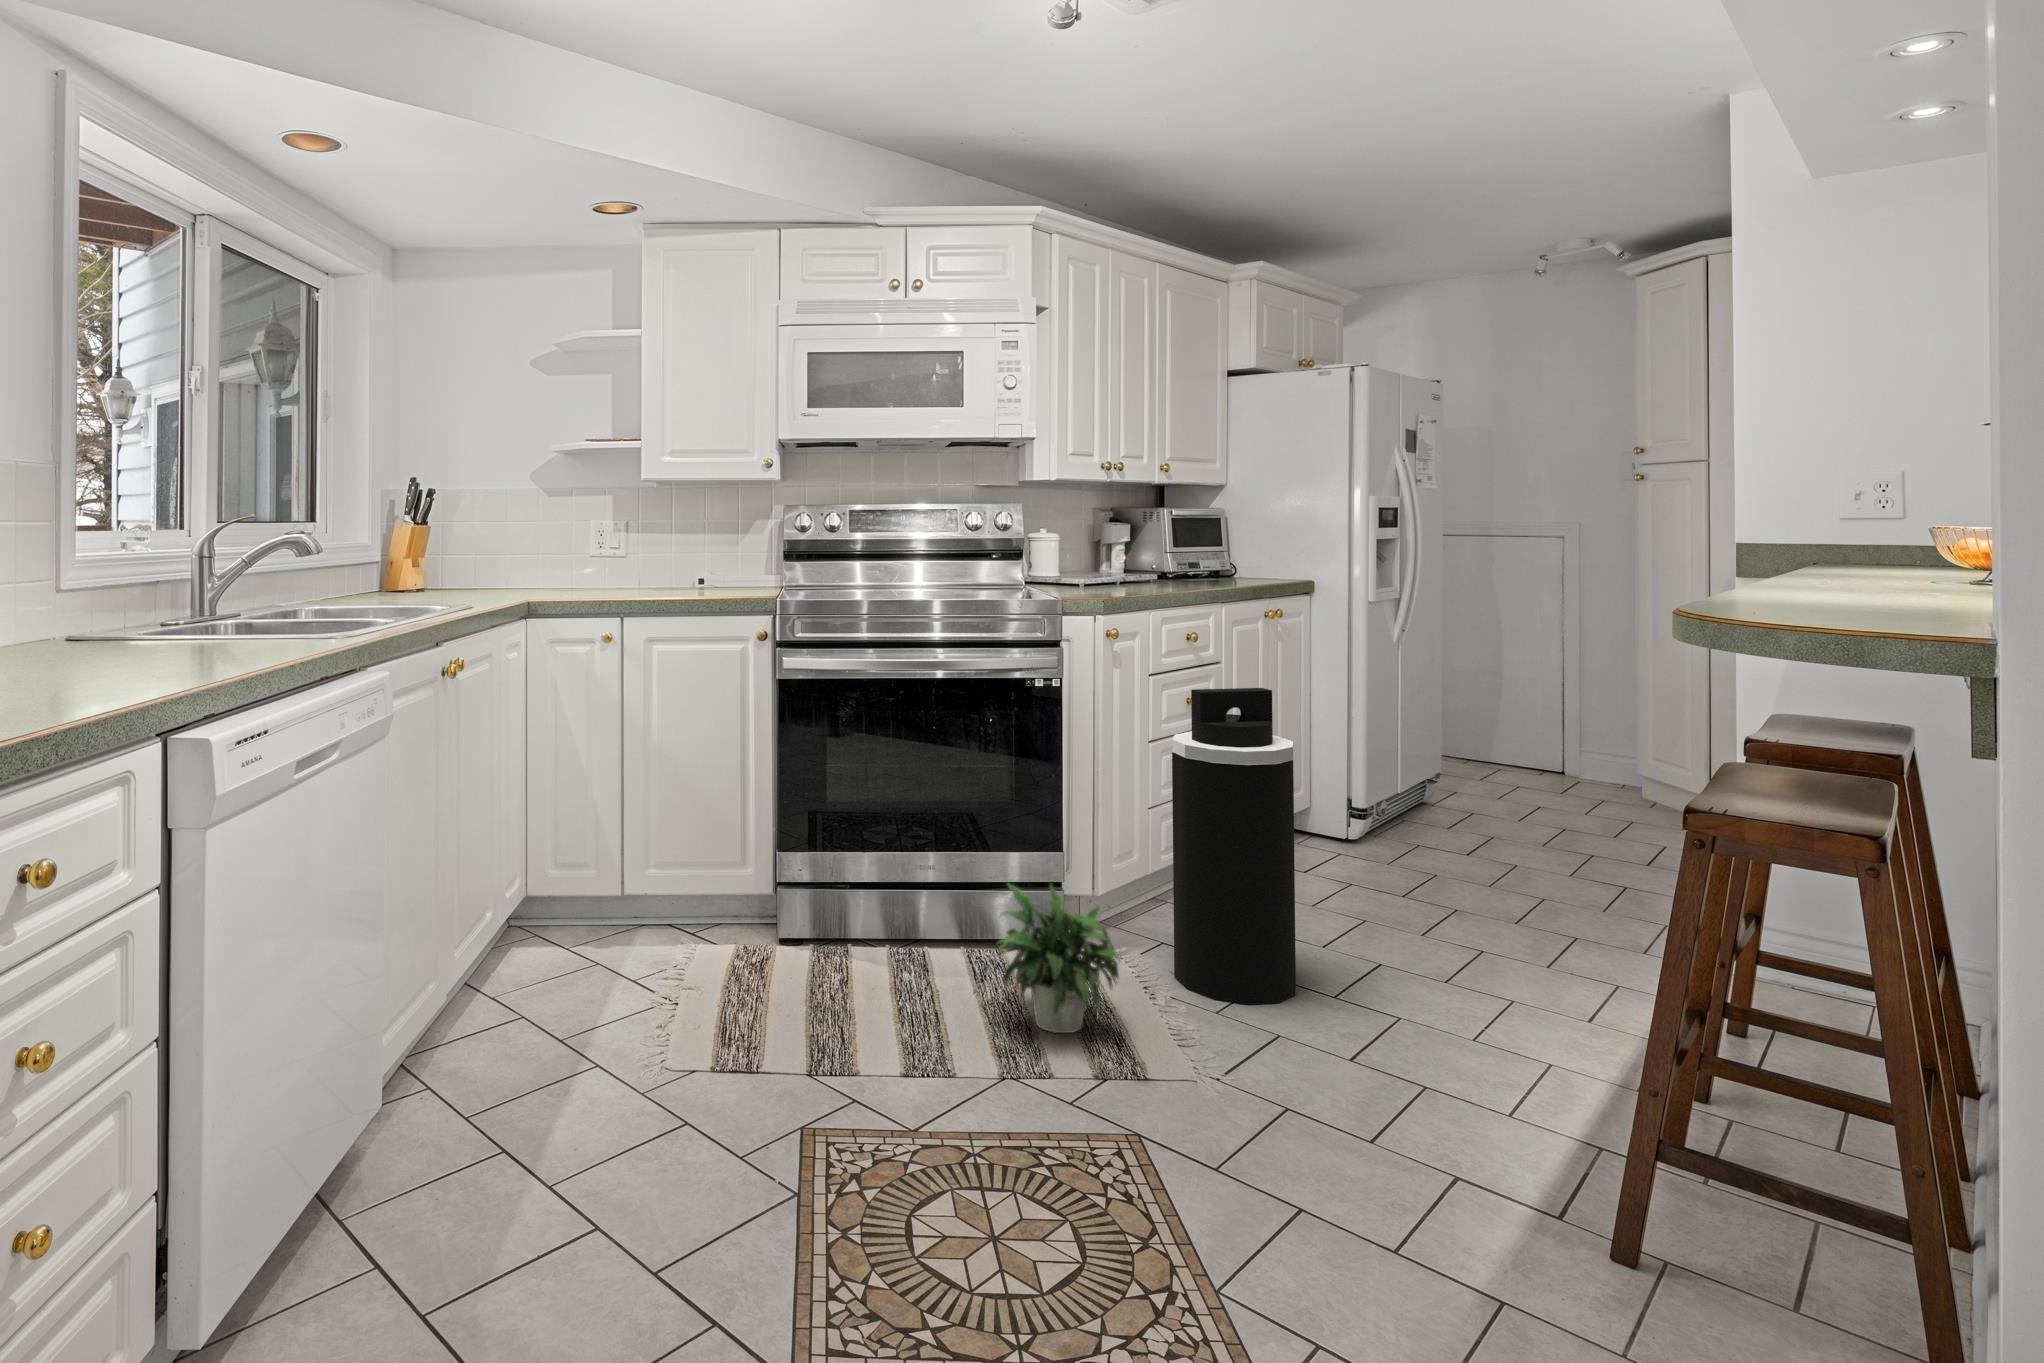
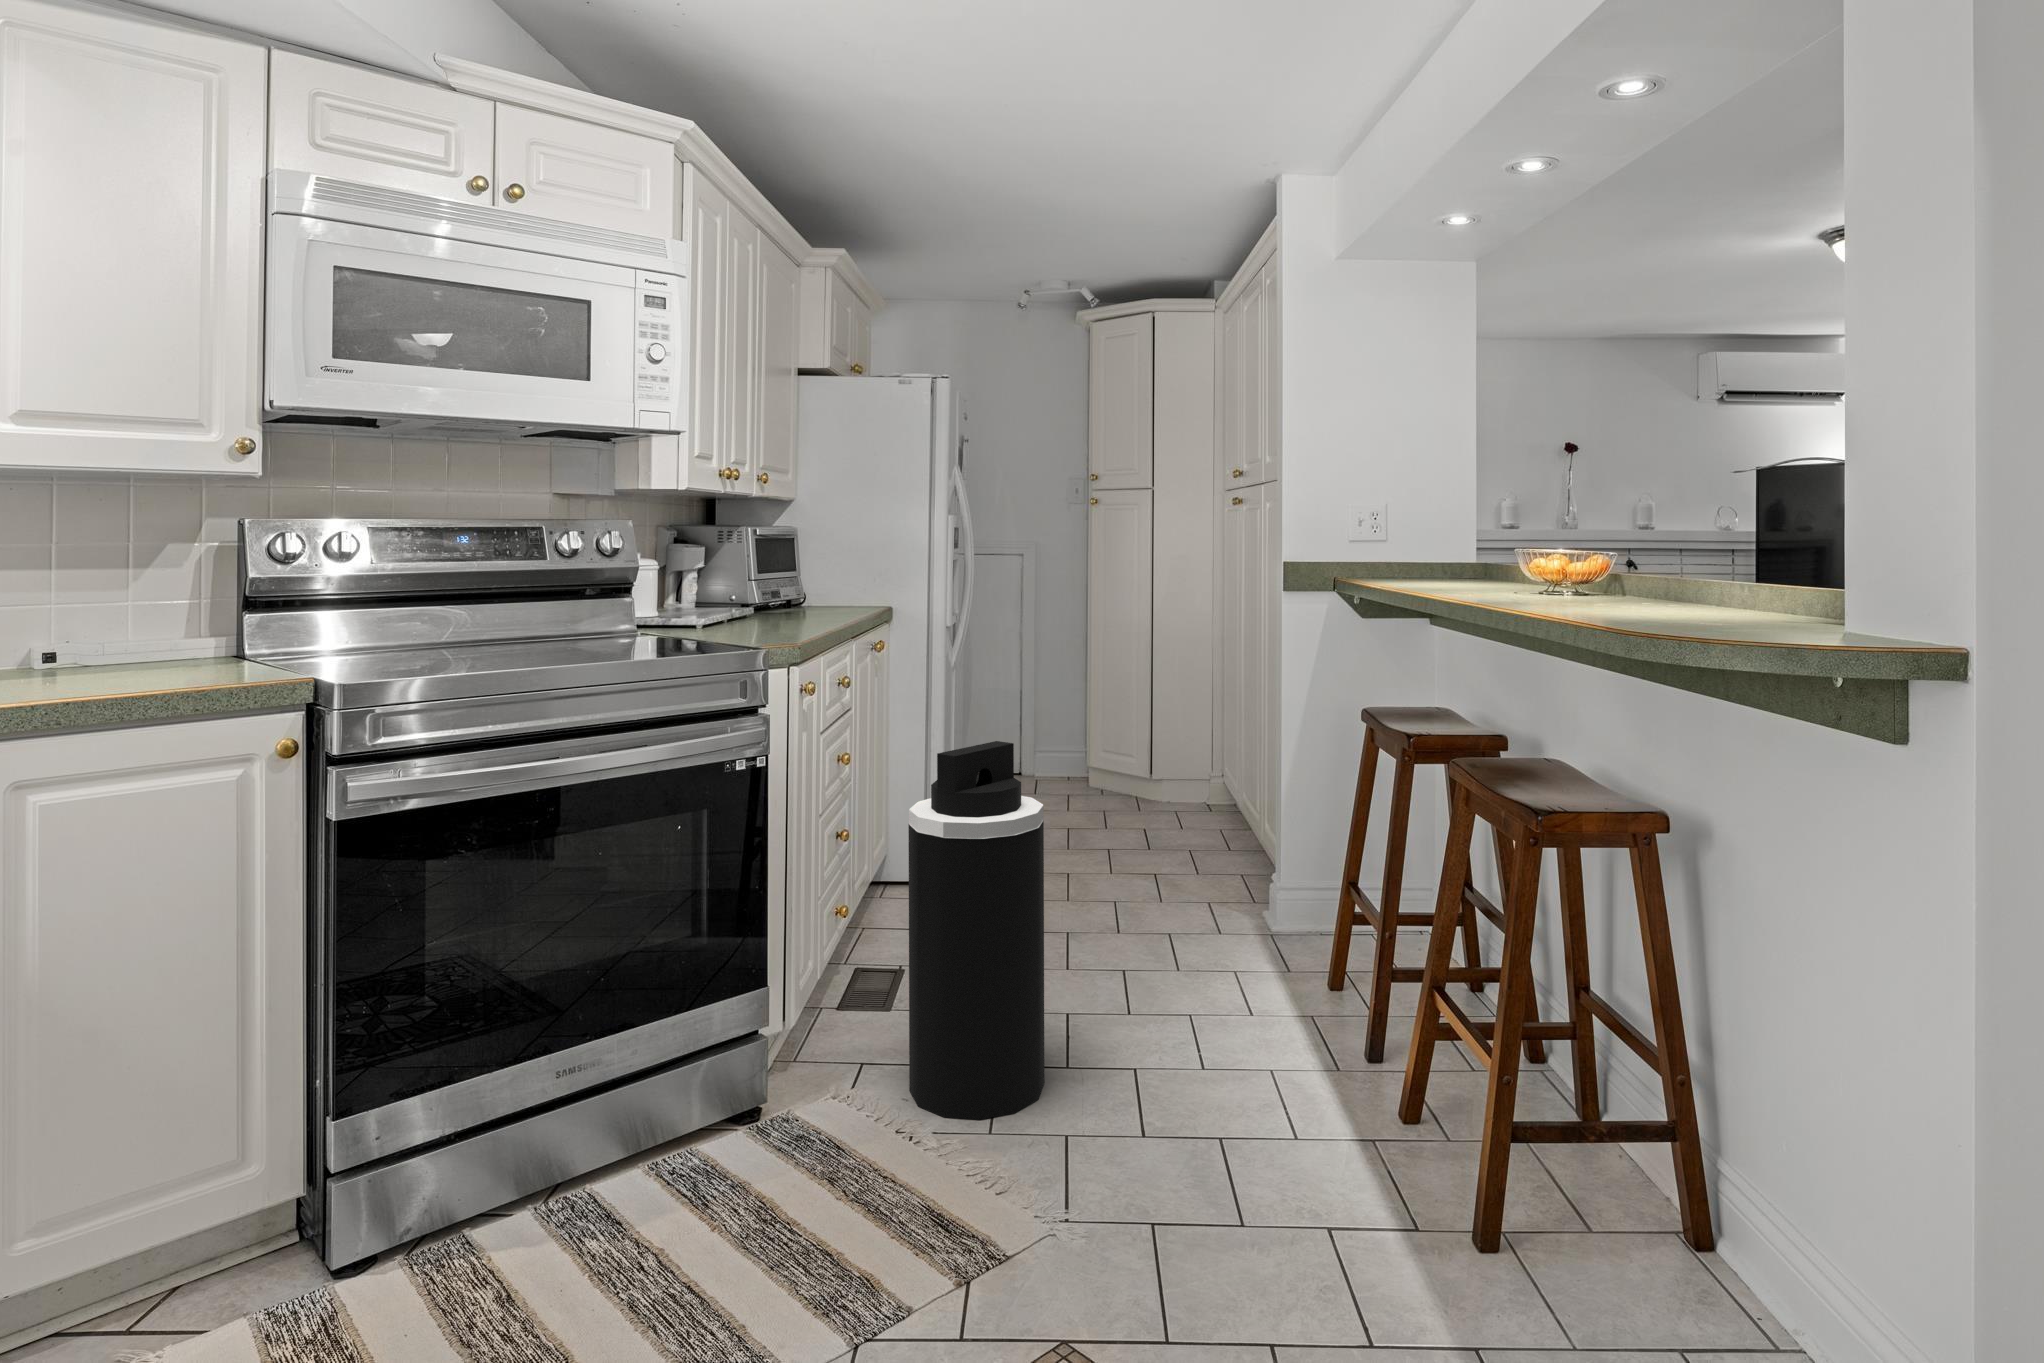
potted plant: present [996,884,1121,1033] -> none [753,1039,947,1247]

